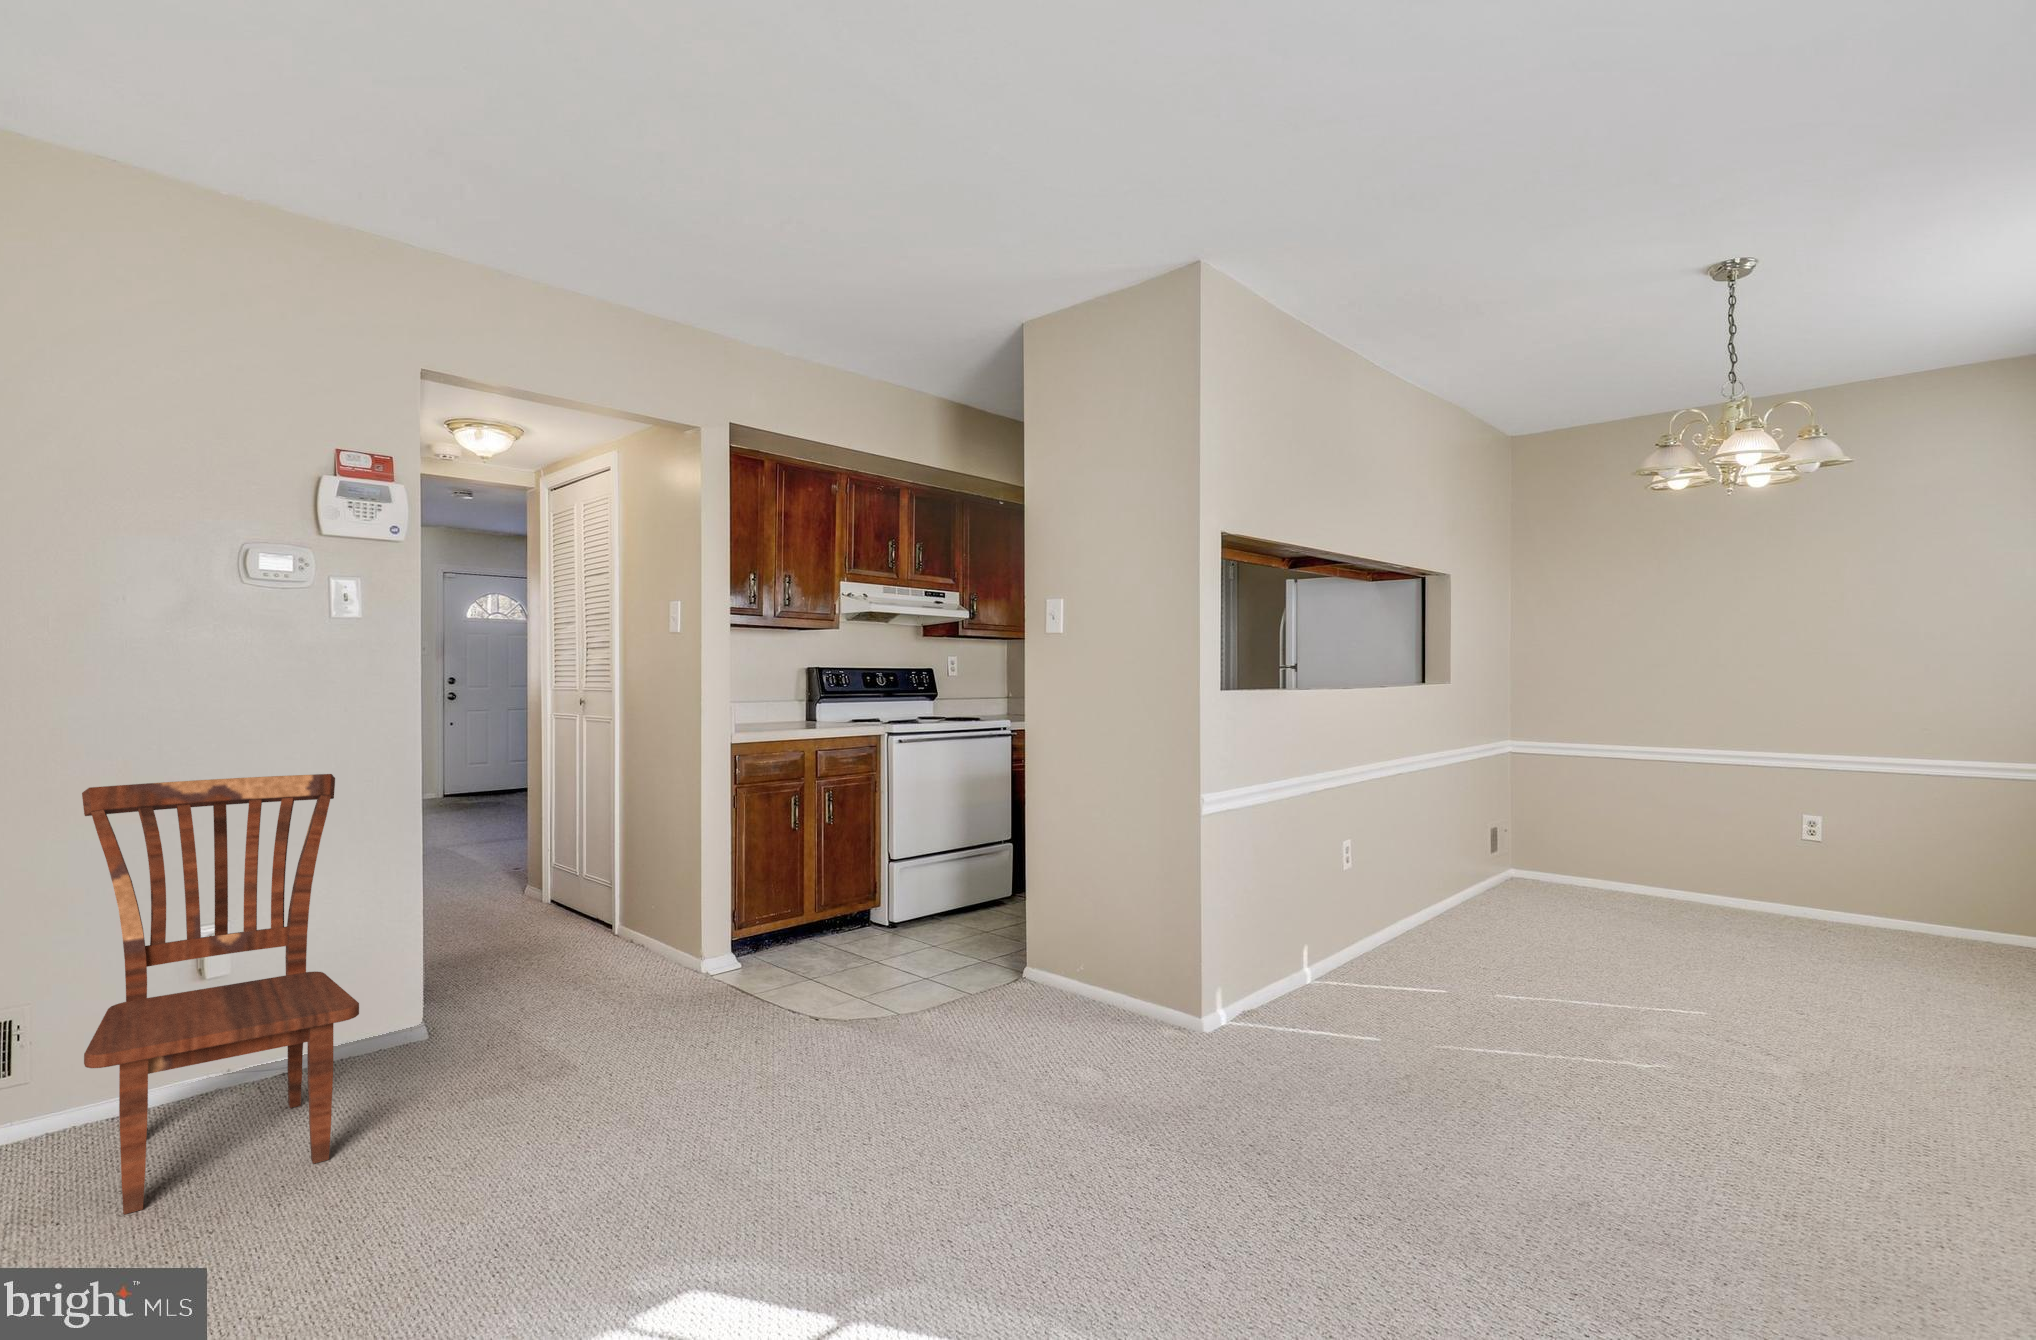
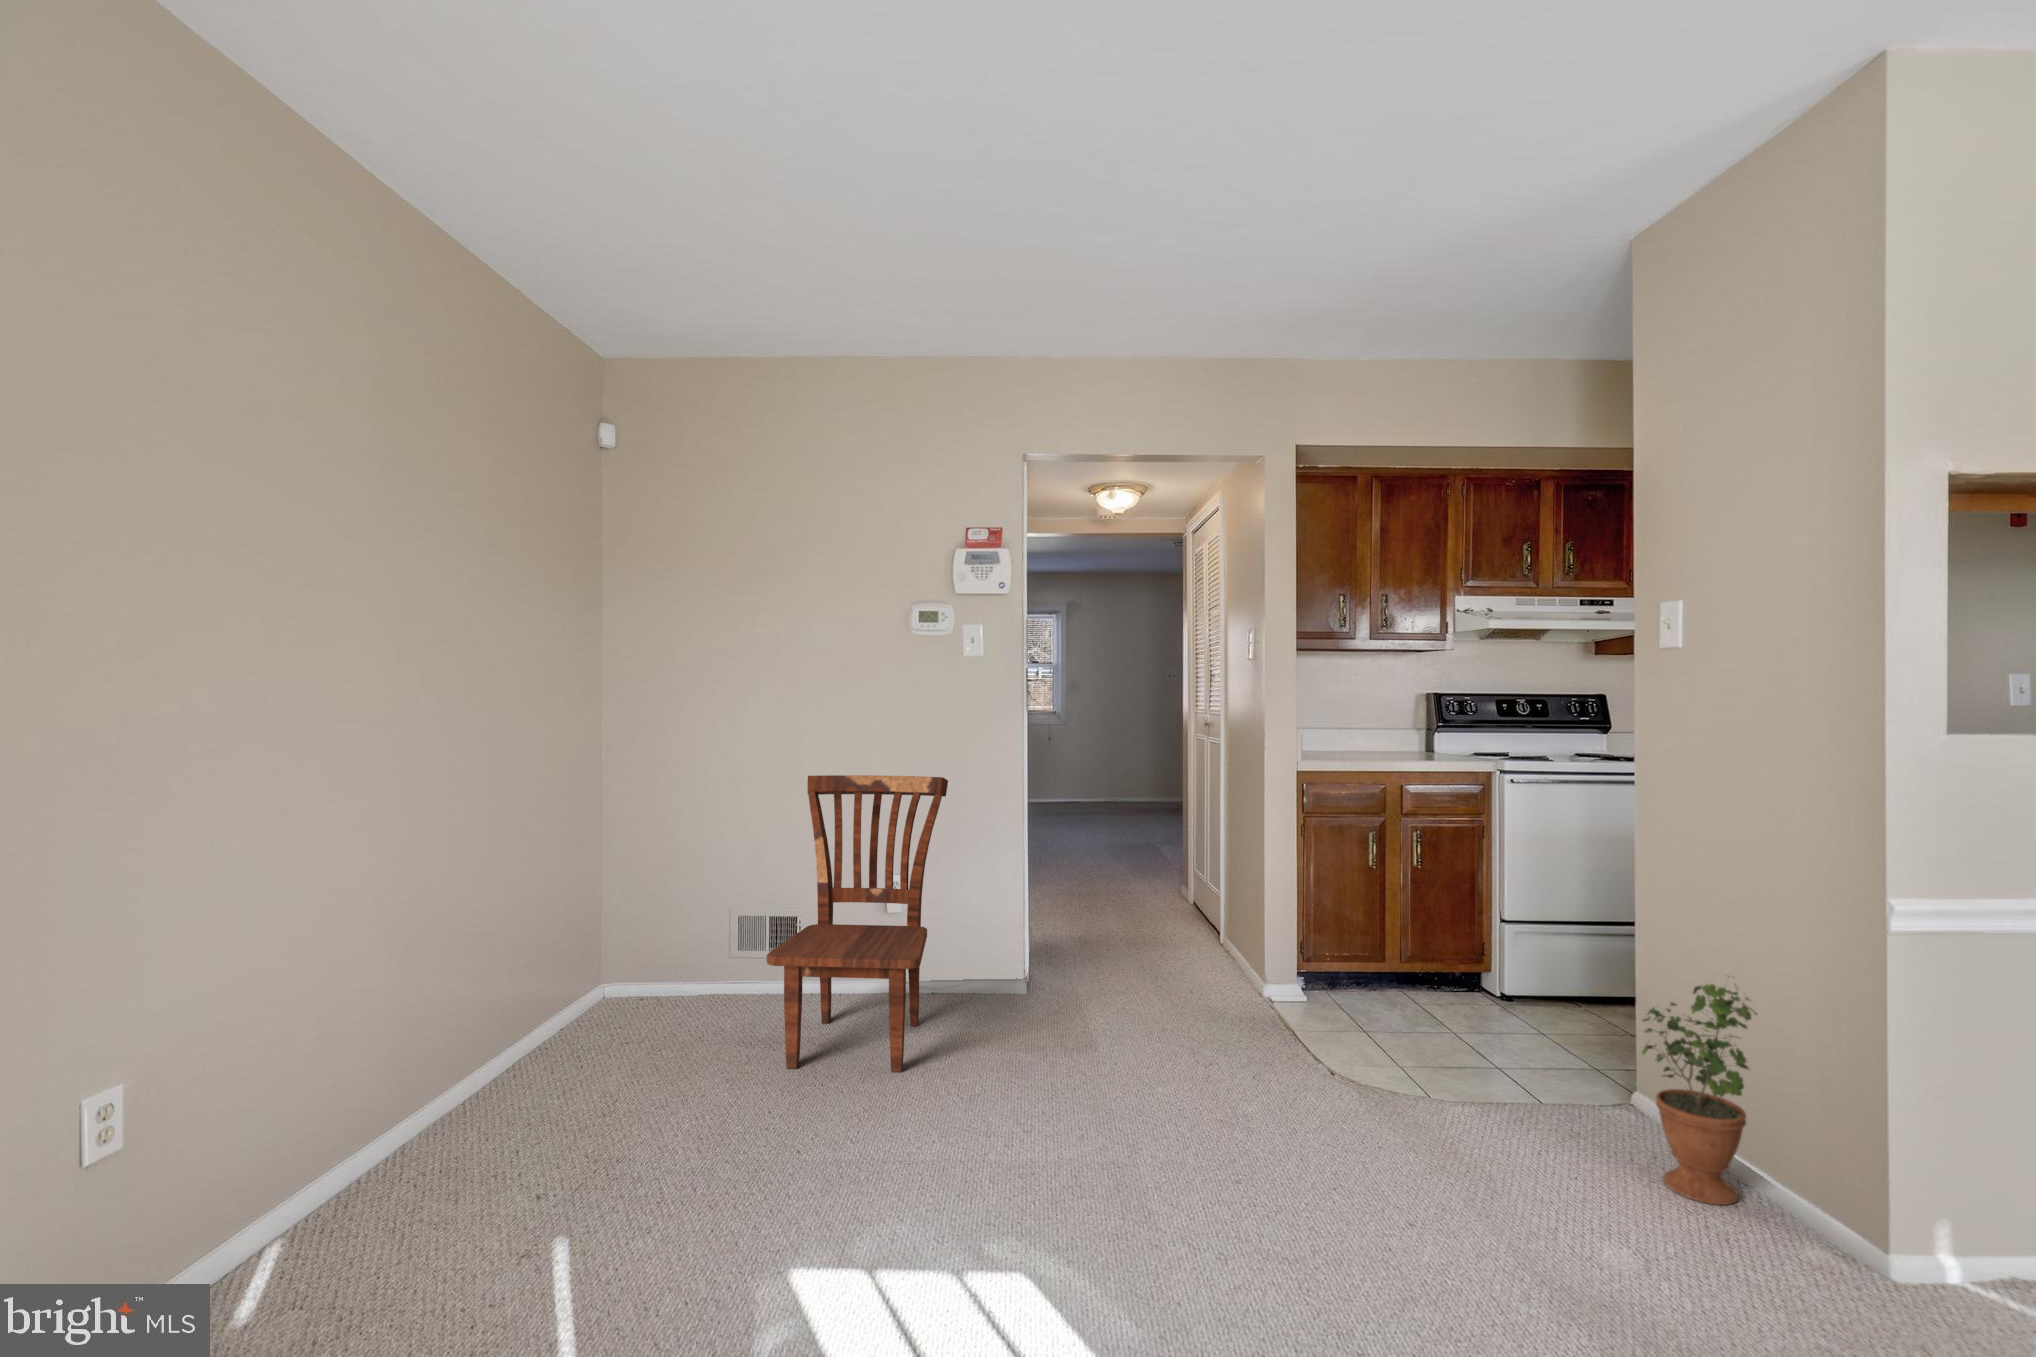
potted plant: none [1059,862,1130,1029] -> present [1642,984,1756,1205]

